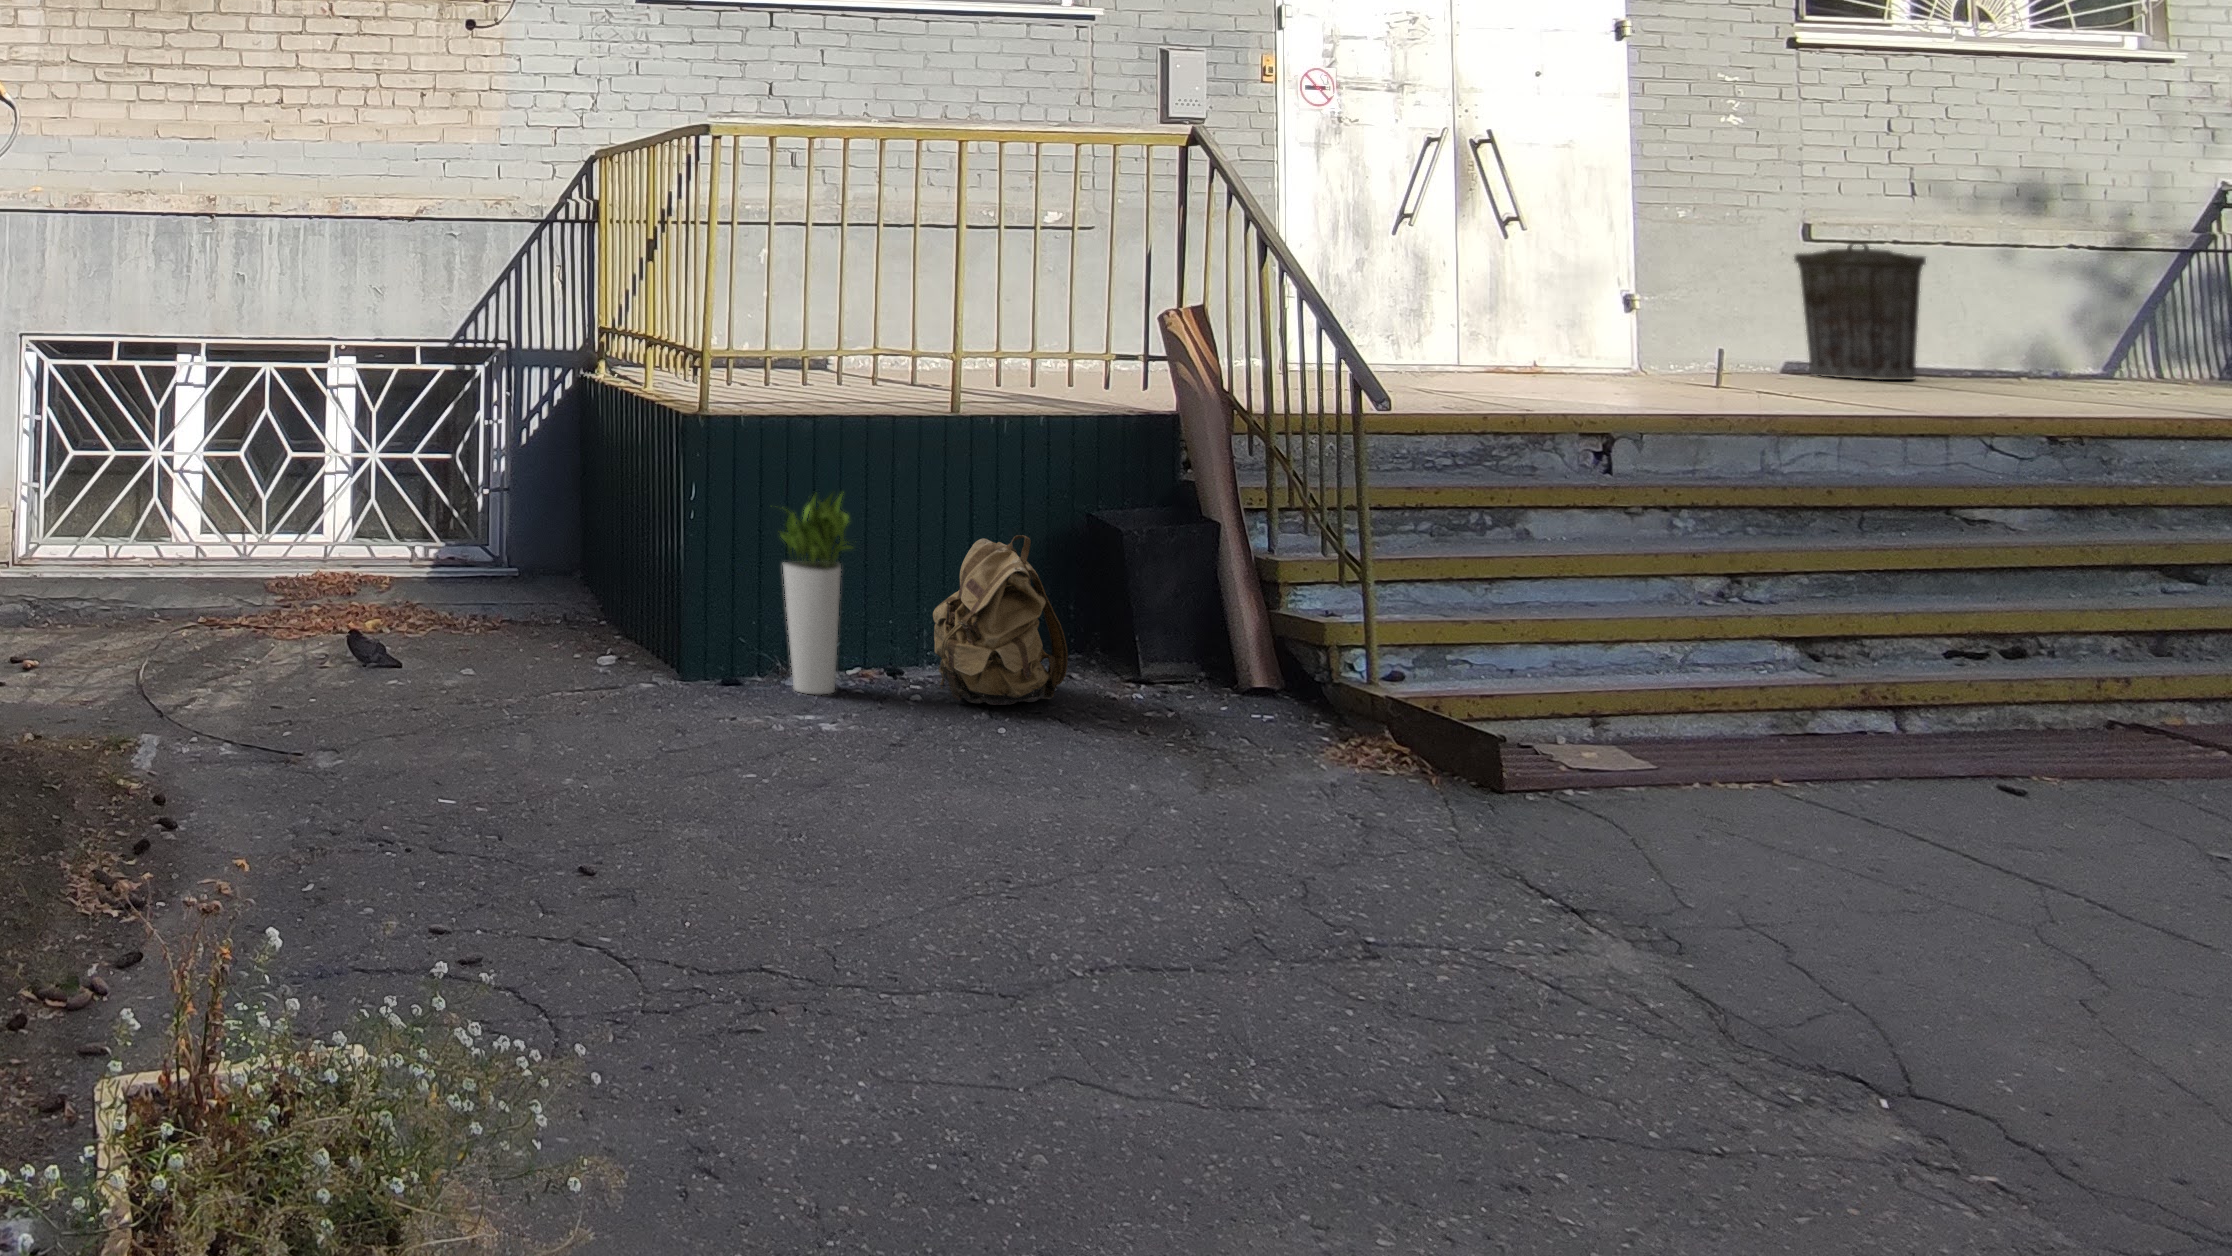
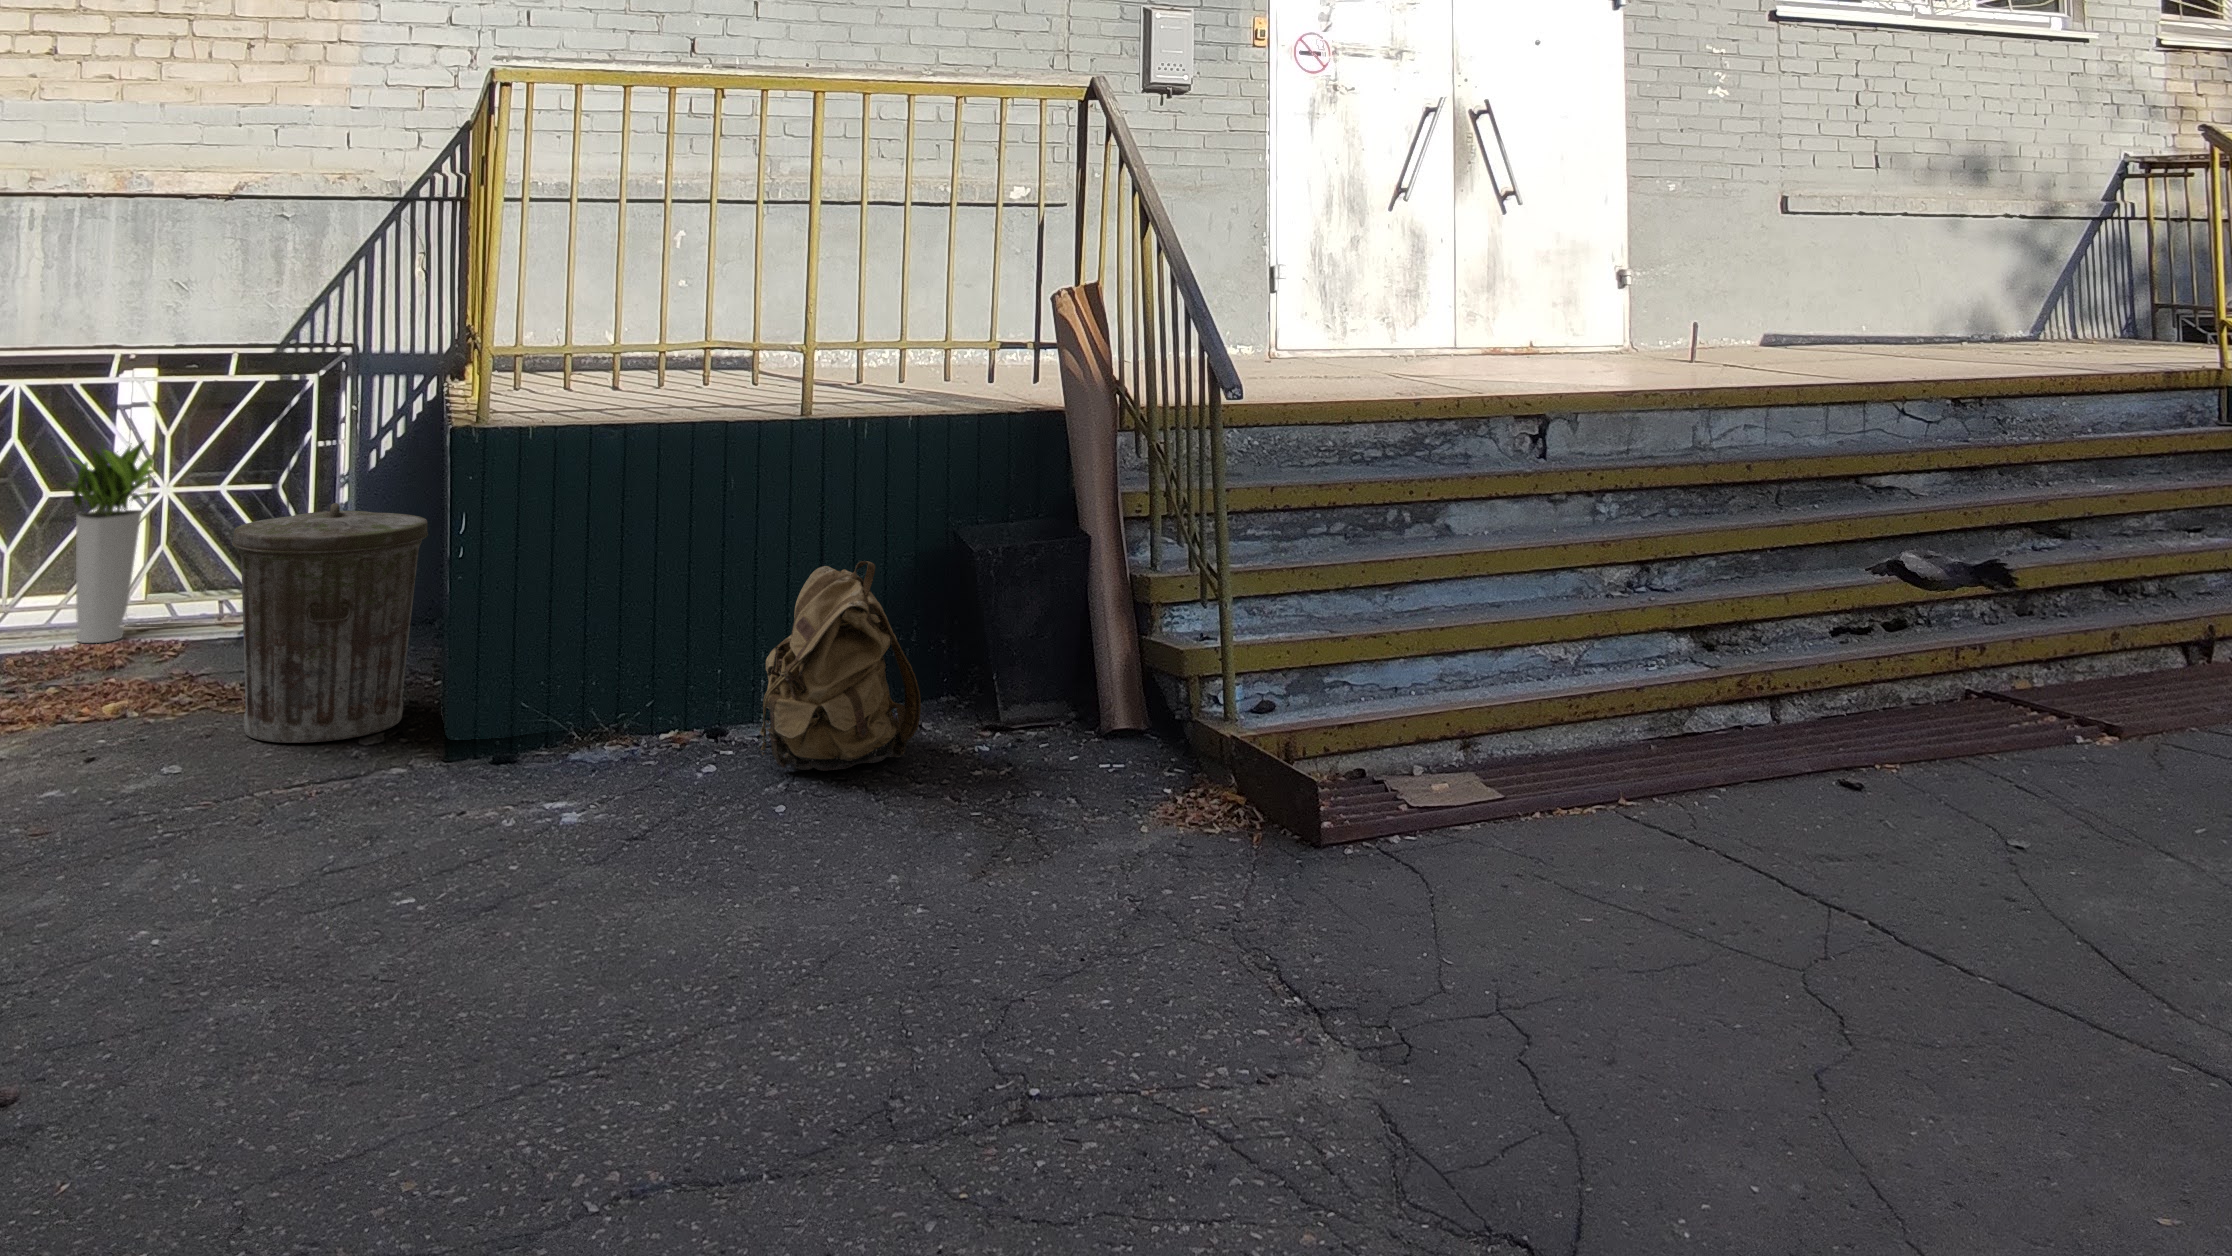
trash can: present [1794,242,1926,380] -> present [232,503,428,743]
planter: present [777,494,852,694] -> present [63,441,154,643]

